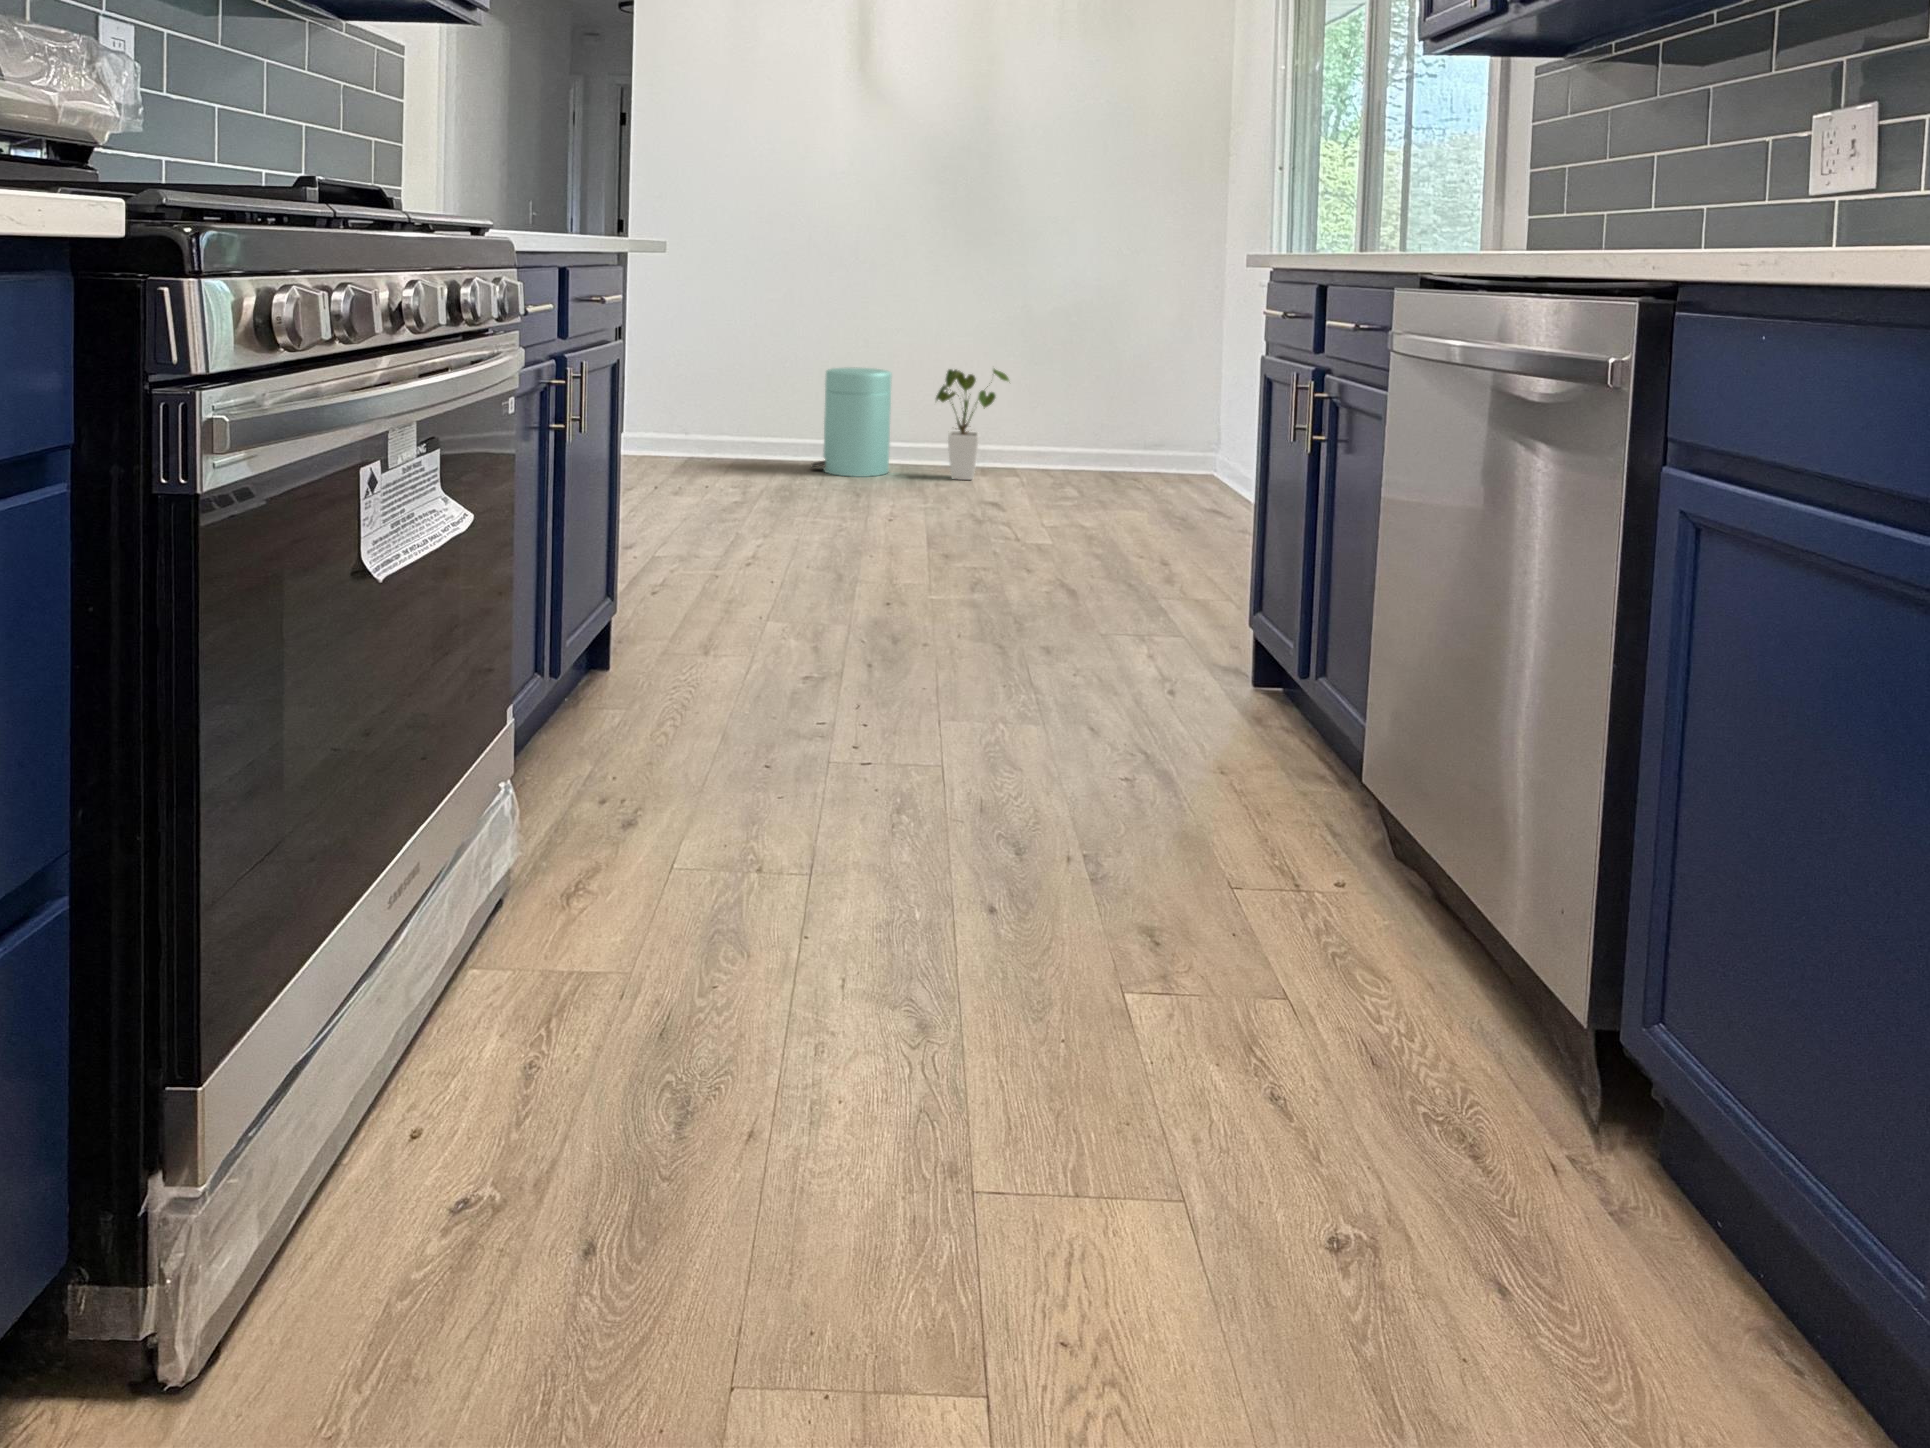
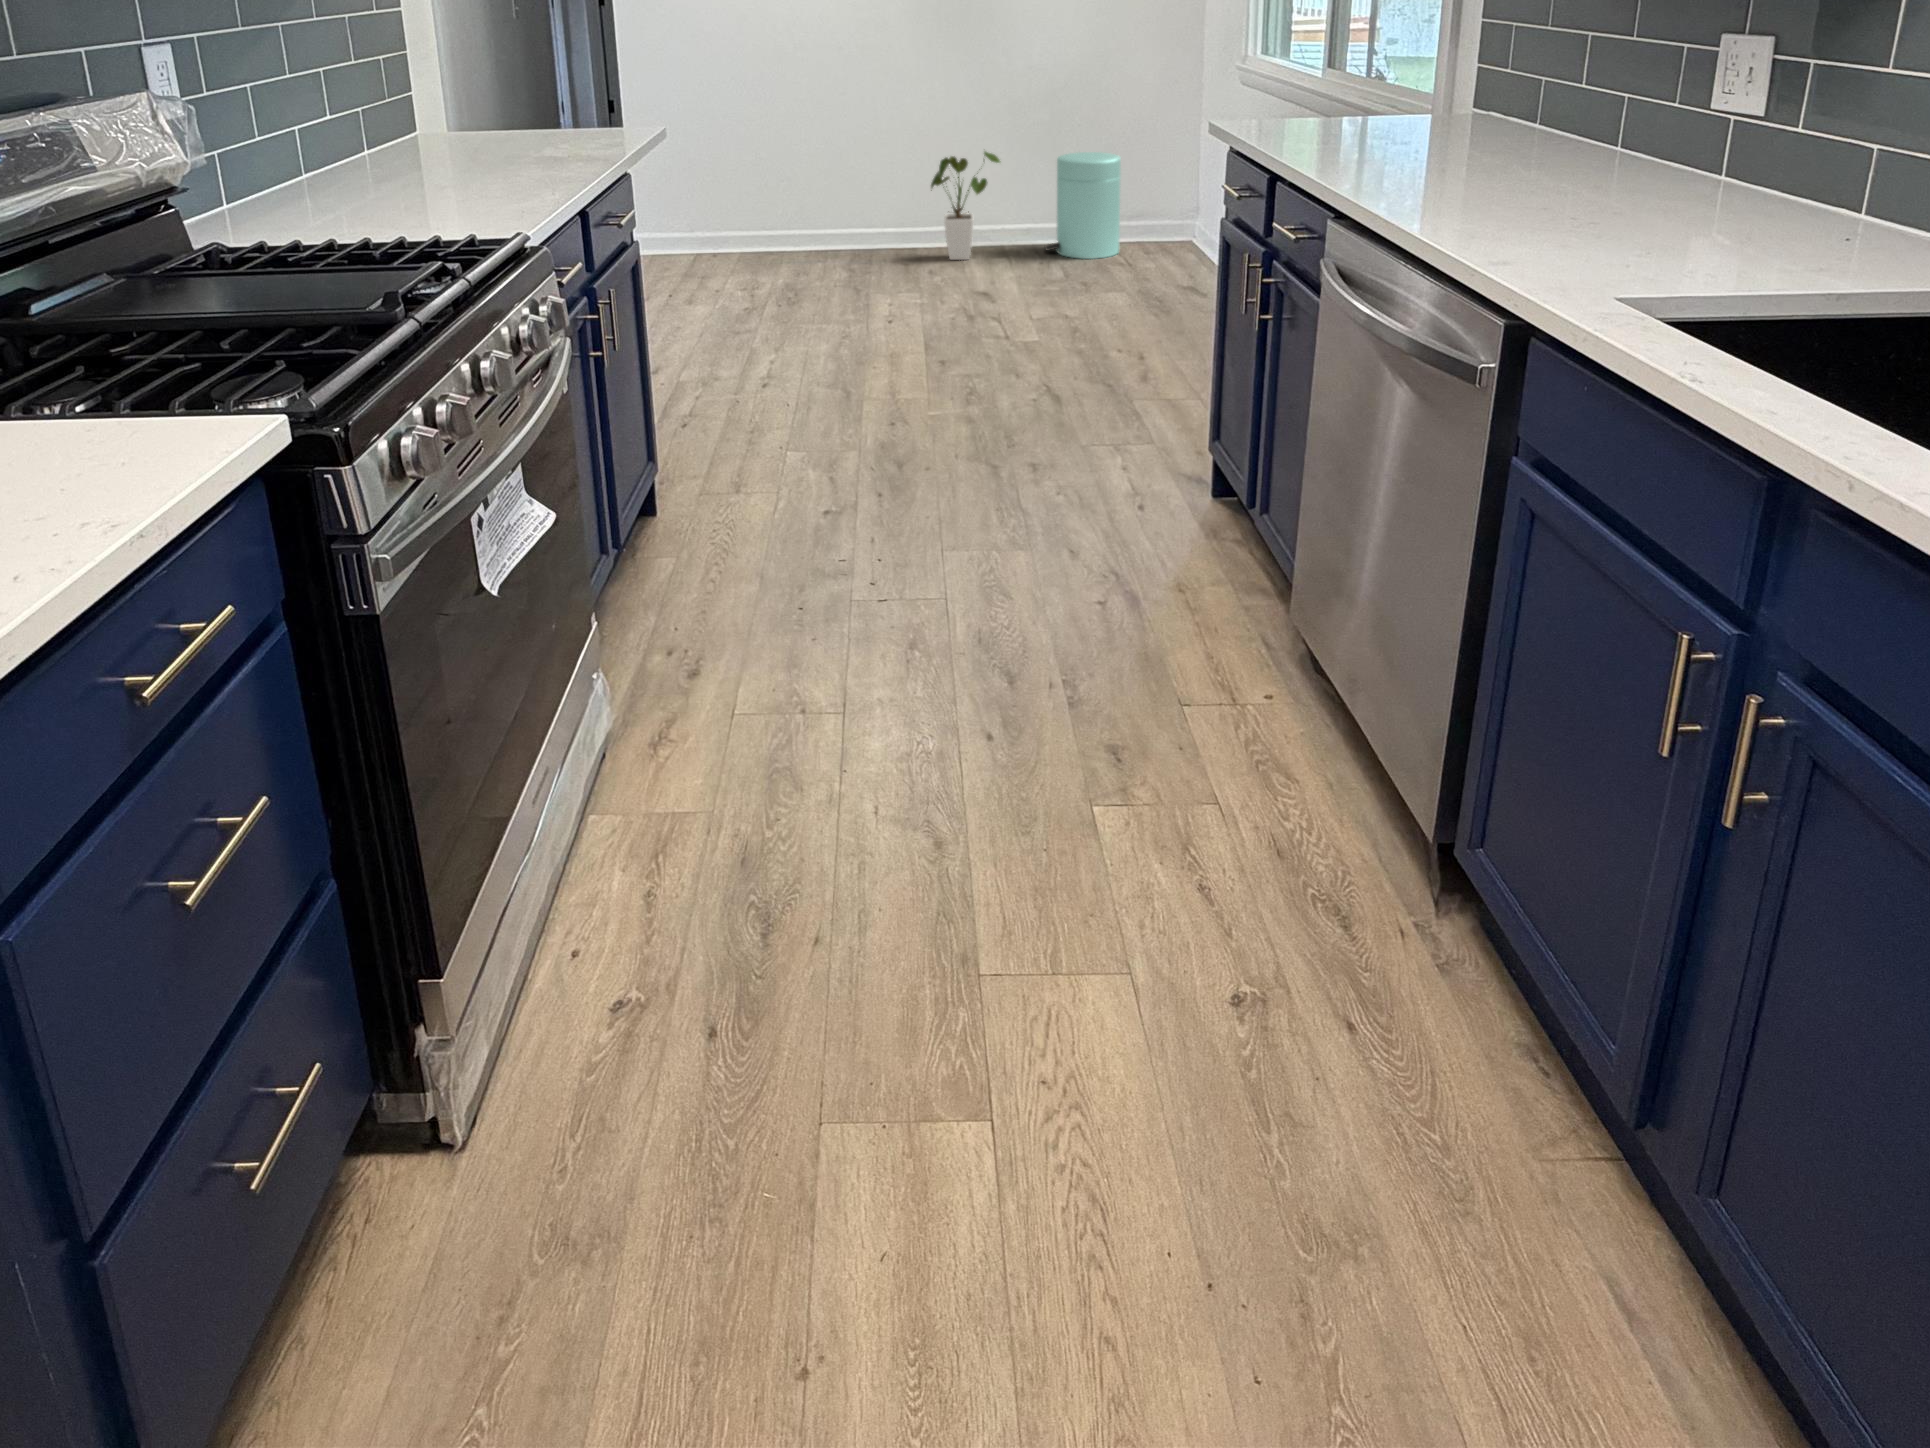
trash can: present [811,367,892,477] -> present [1045,152,1121,259]

